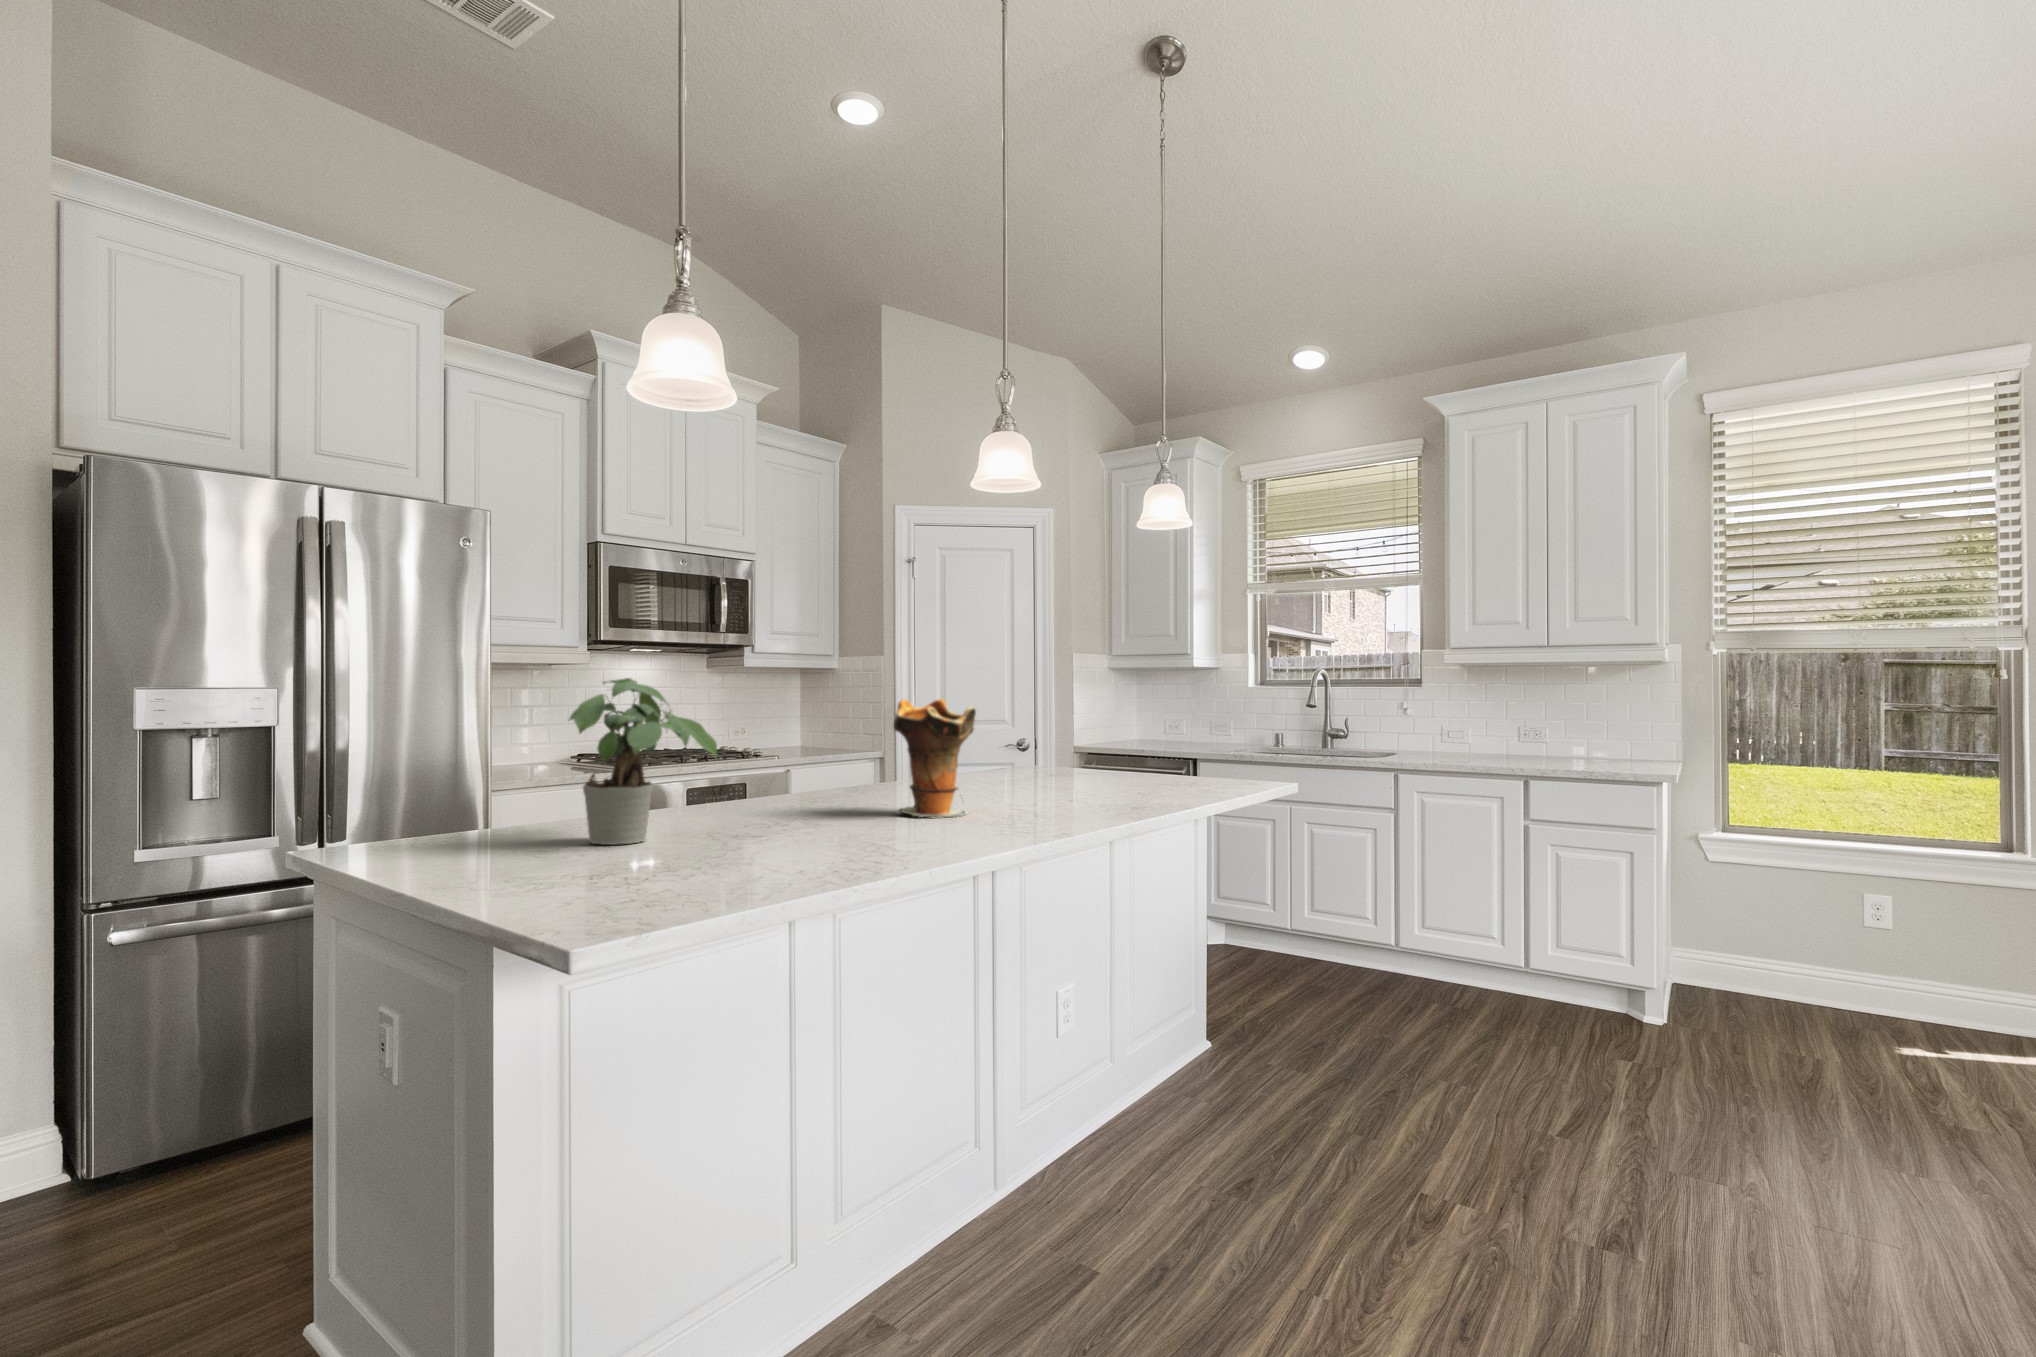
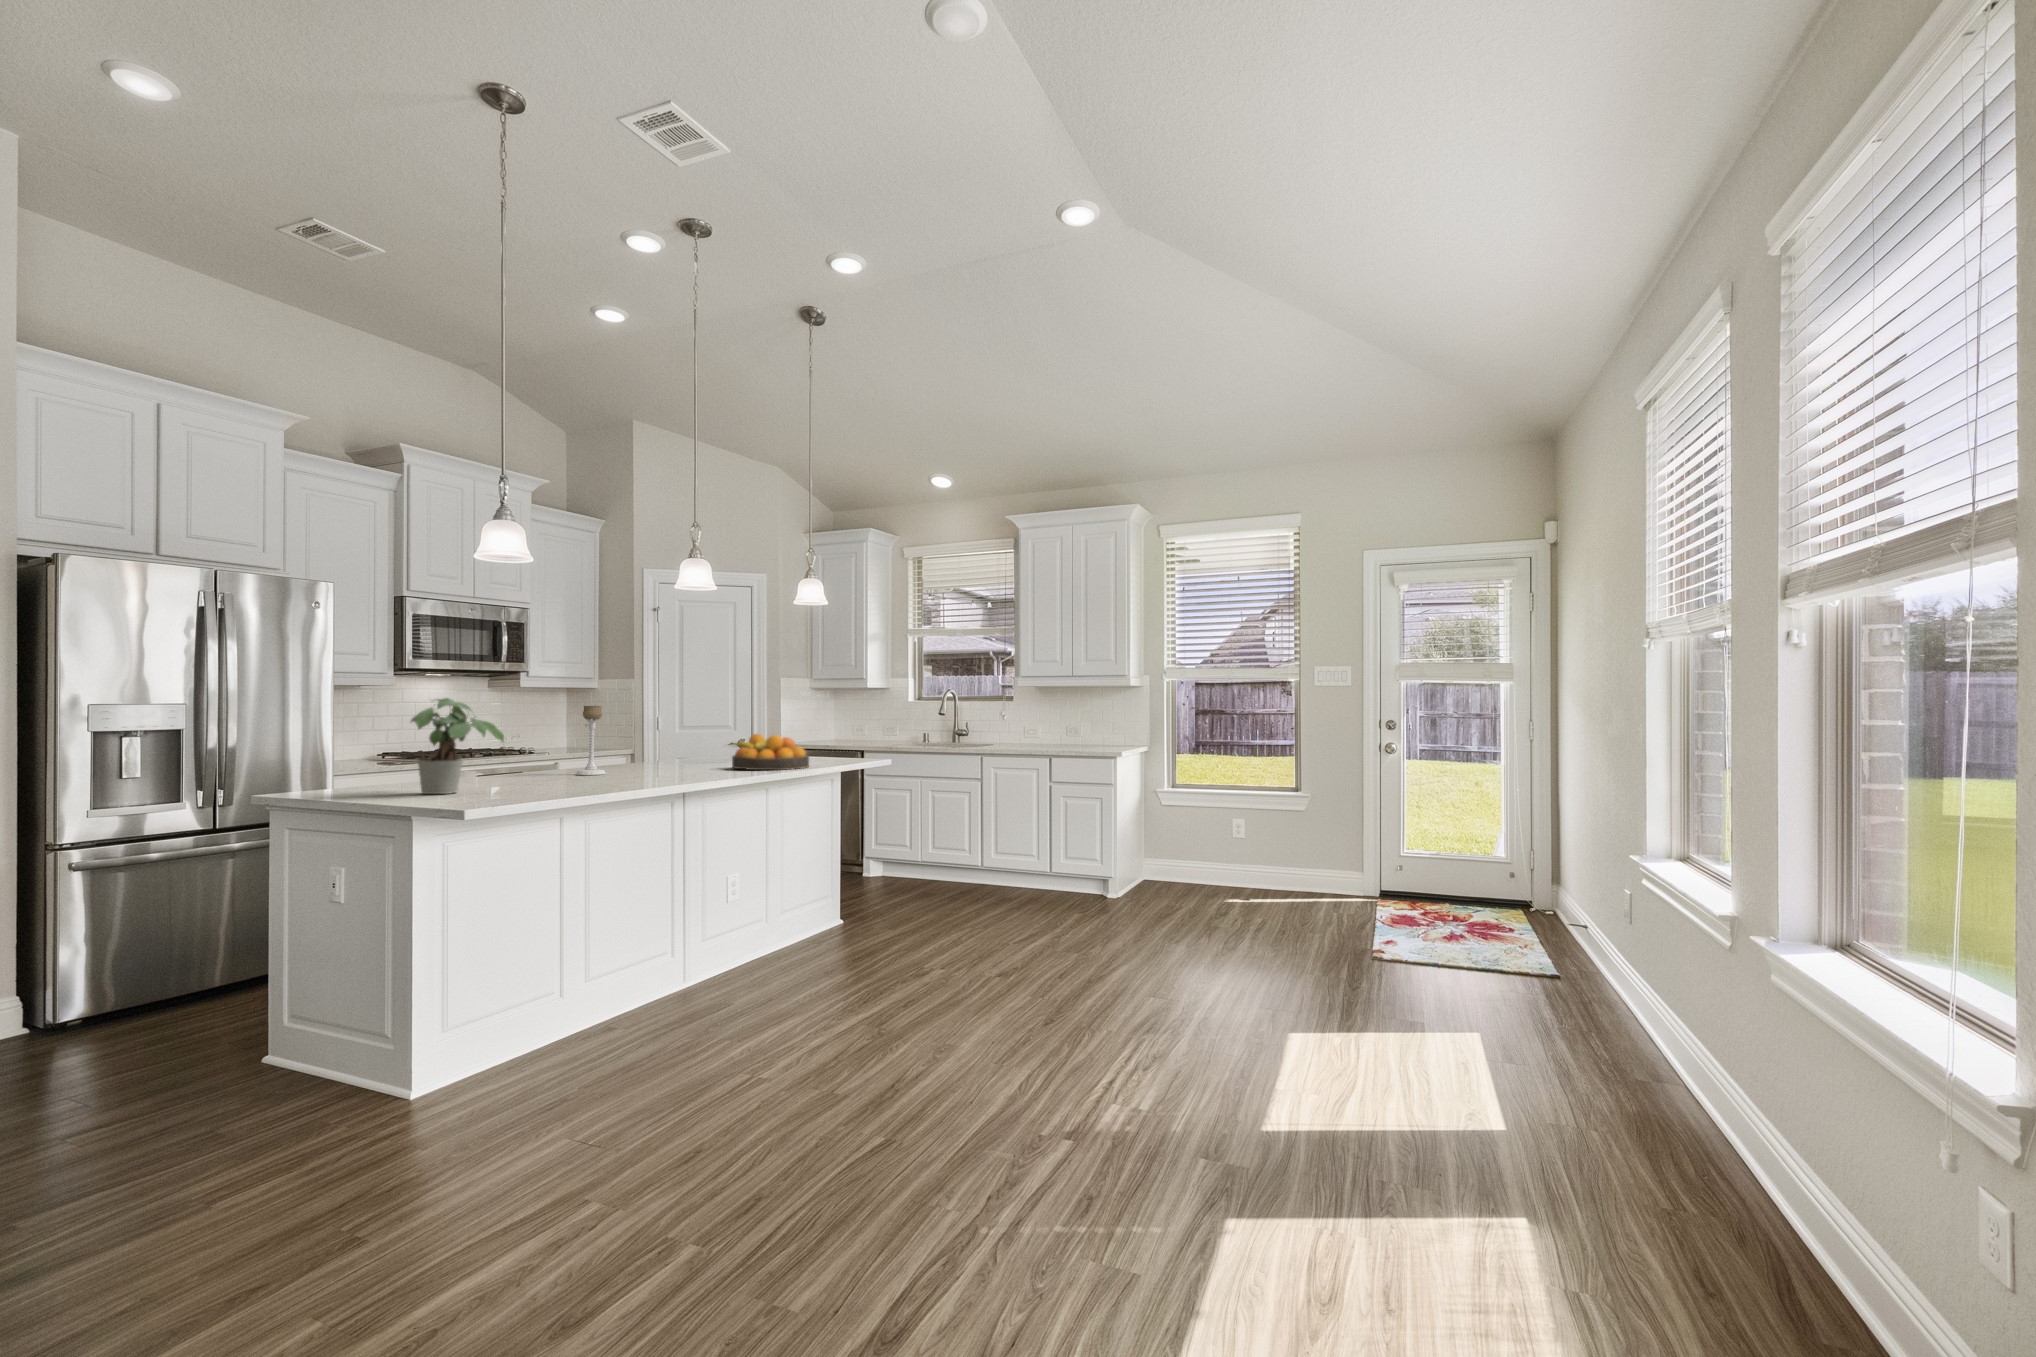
candle holder: none [823,692,868,802] -> present [576,706,606,775]
decorative vase: present [894,699,976,818] -> none [619,709,671,780]
fruit bowl: none [1052,738,1177,799] -> present [732,734,809,770]

